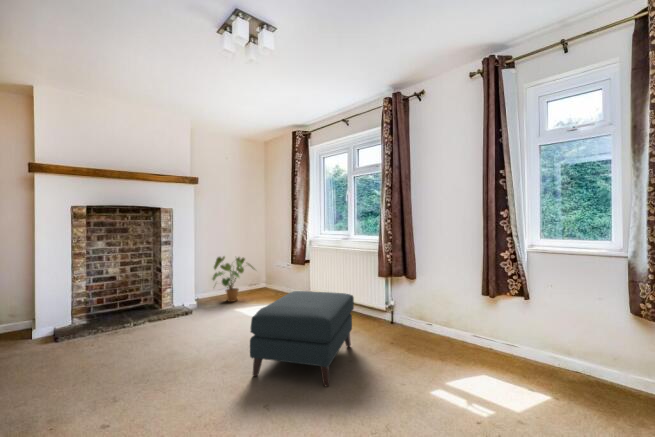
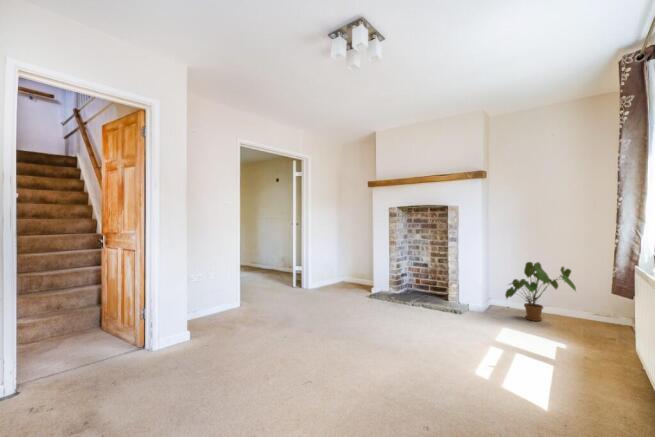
ottoman: present [250,291,354,387] -> none [348,306,495,421]

